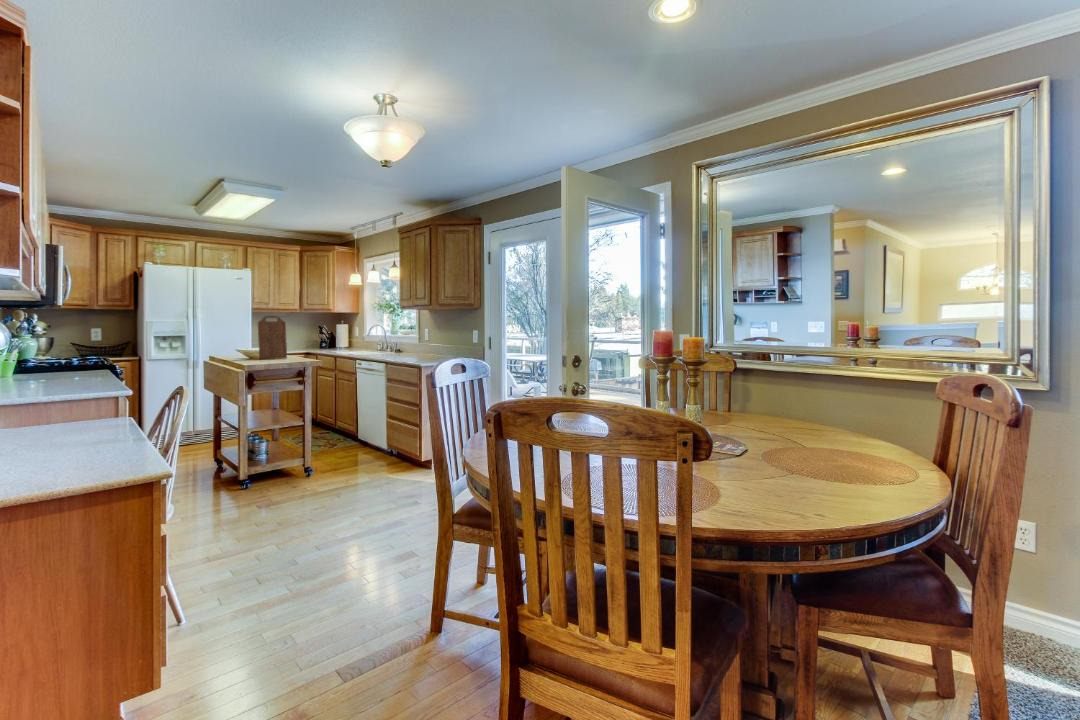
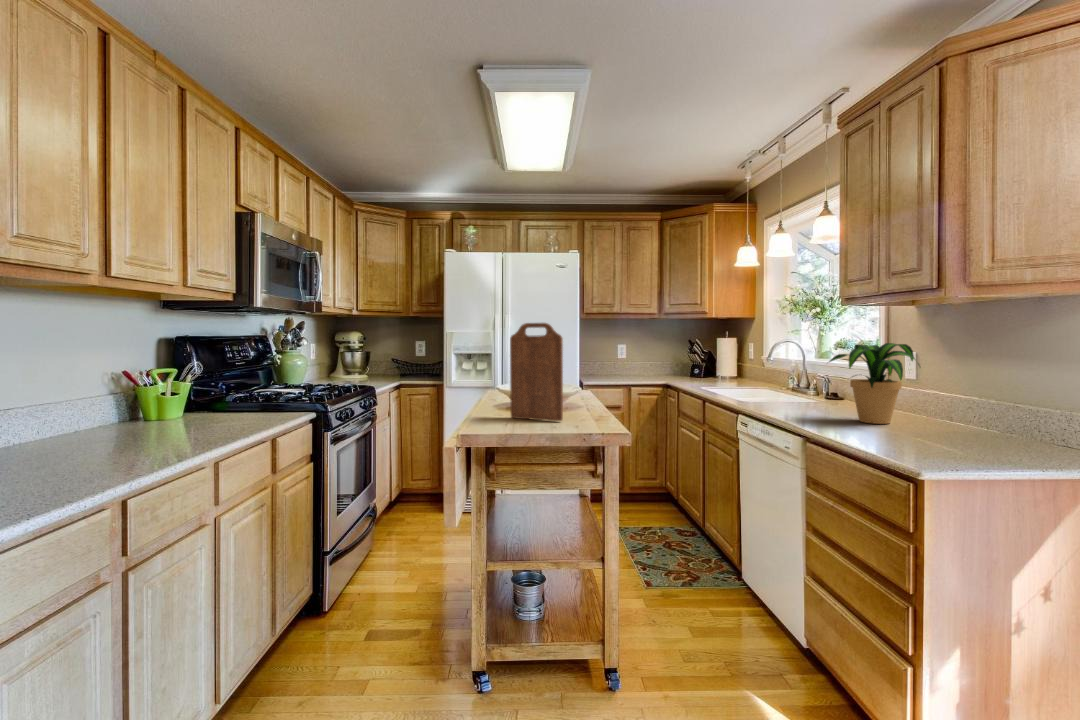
potted plant: none [392,325,425,356] -> present [829,343,920,424]

